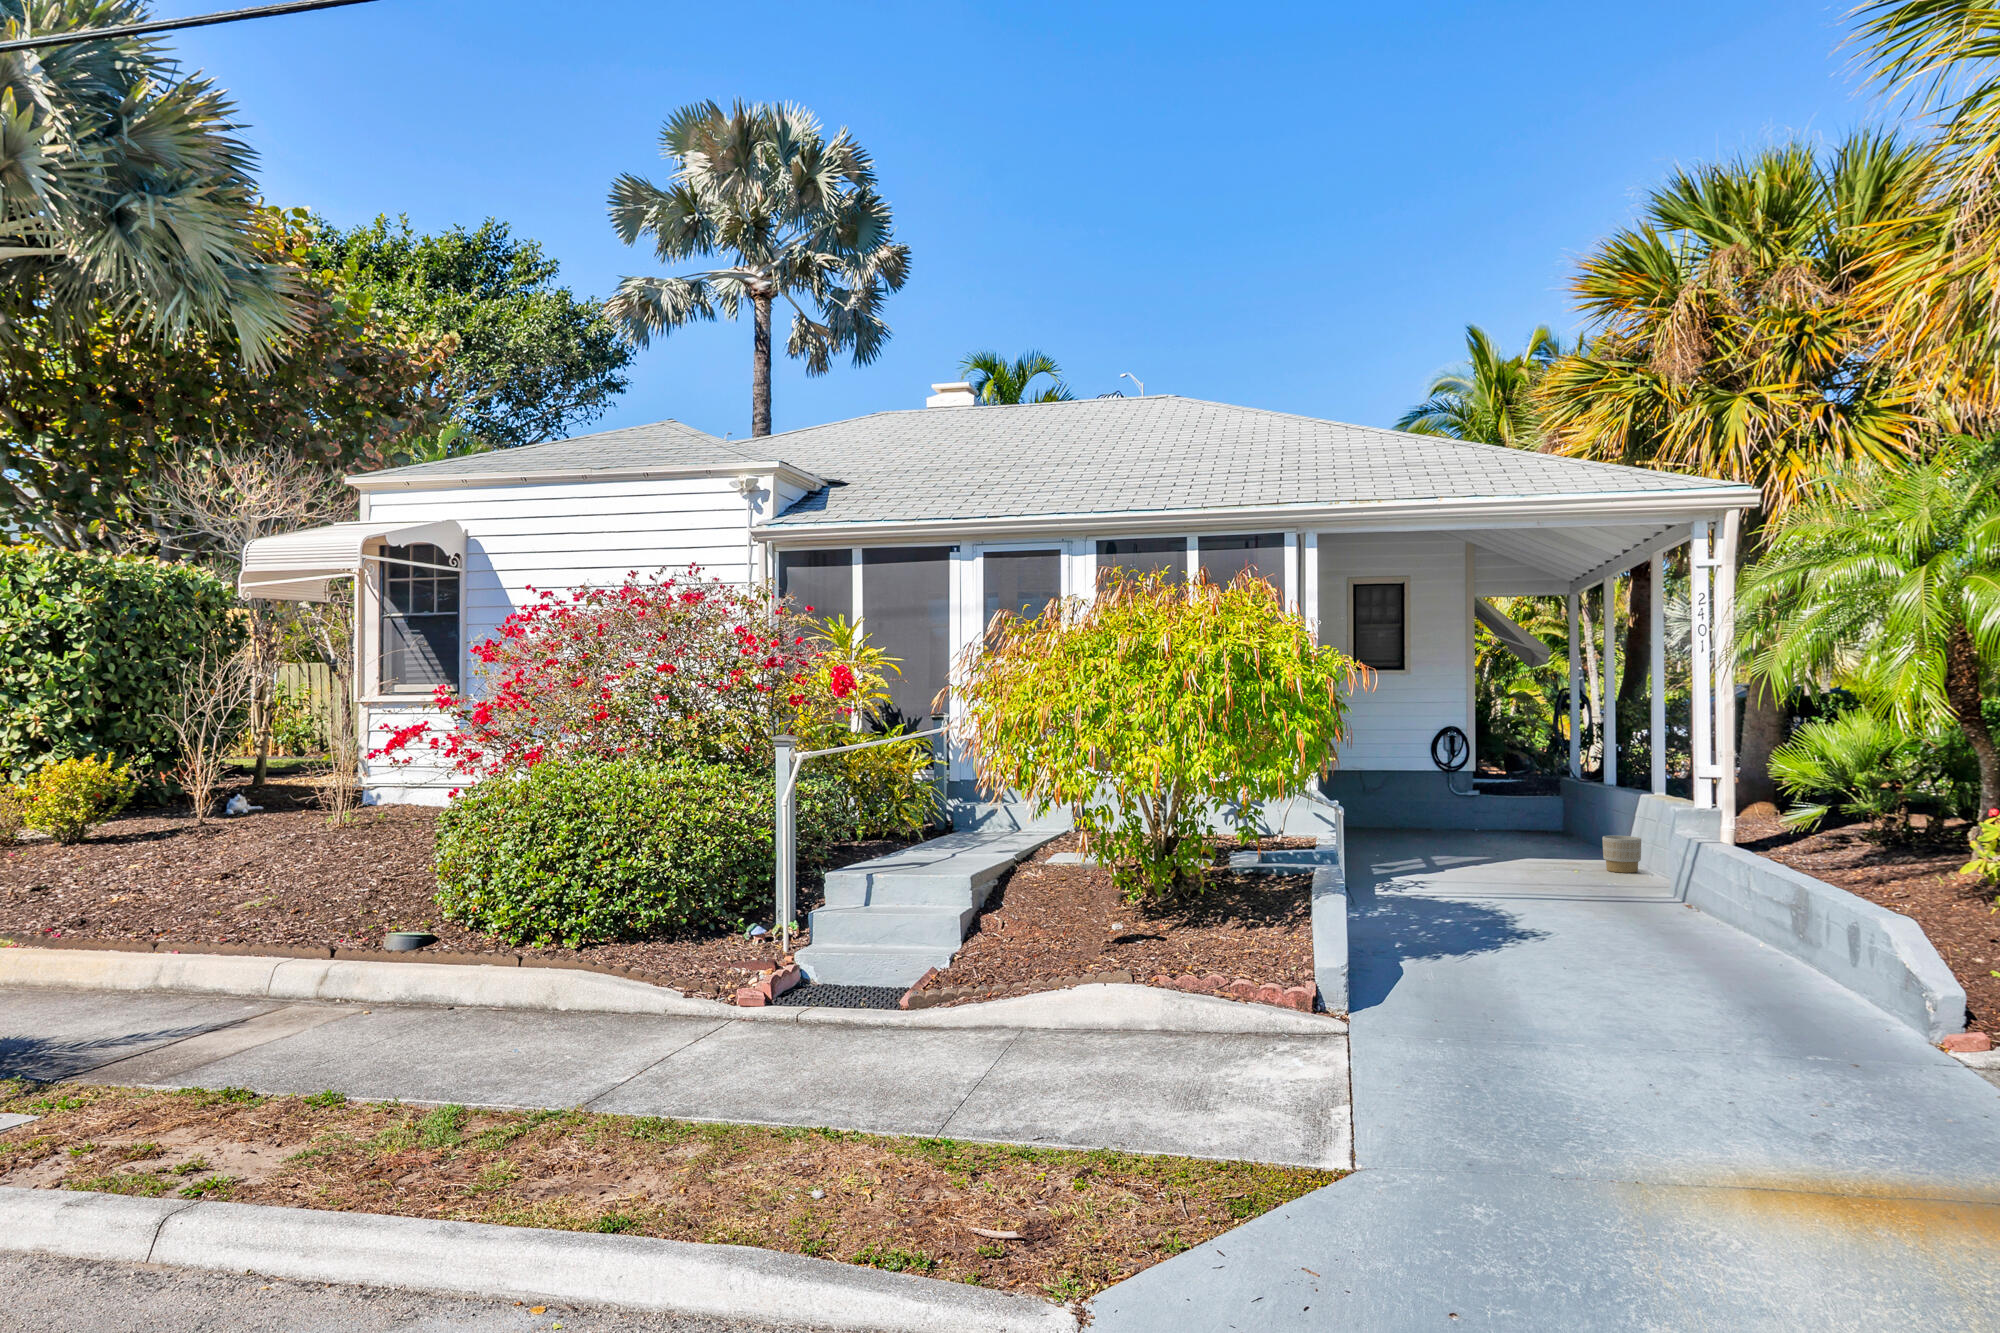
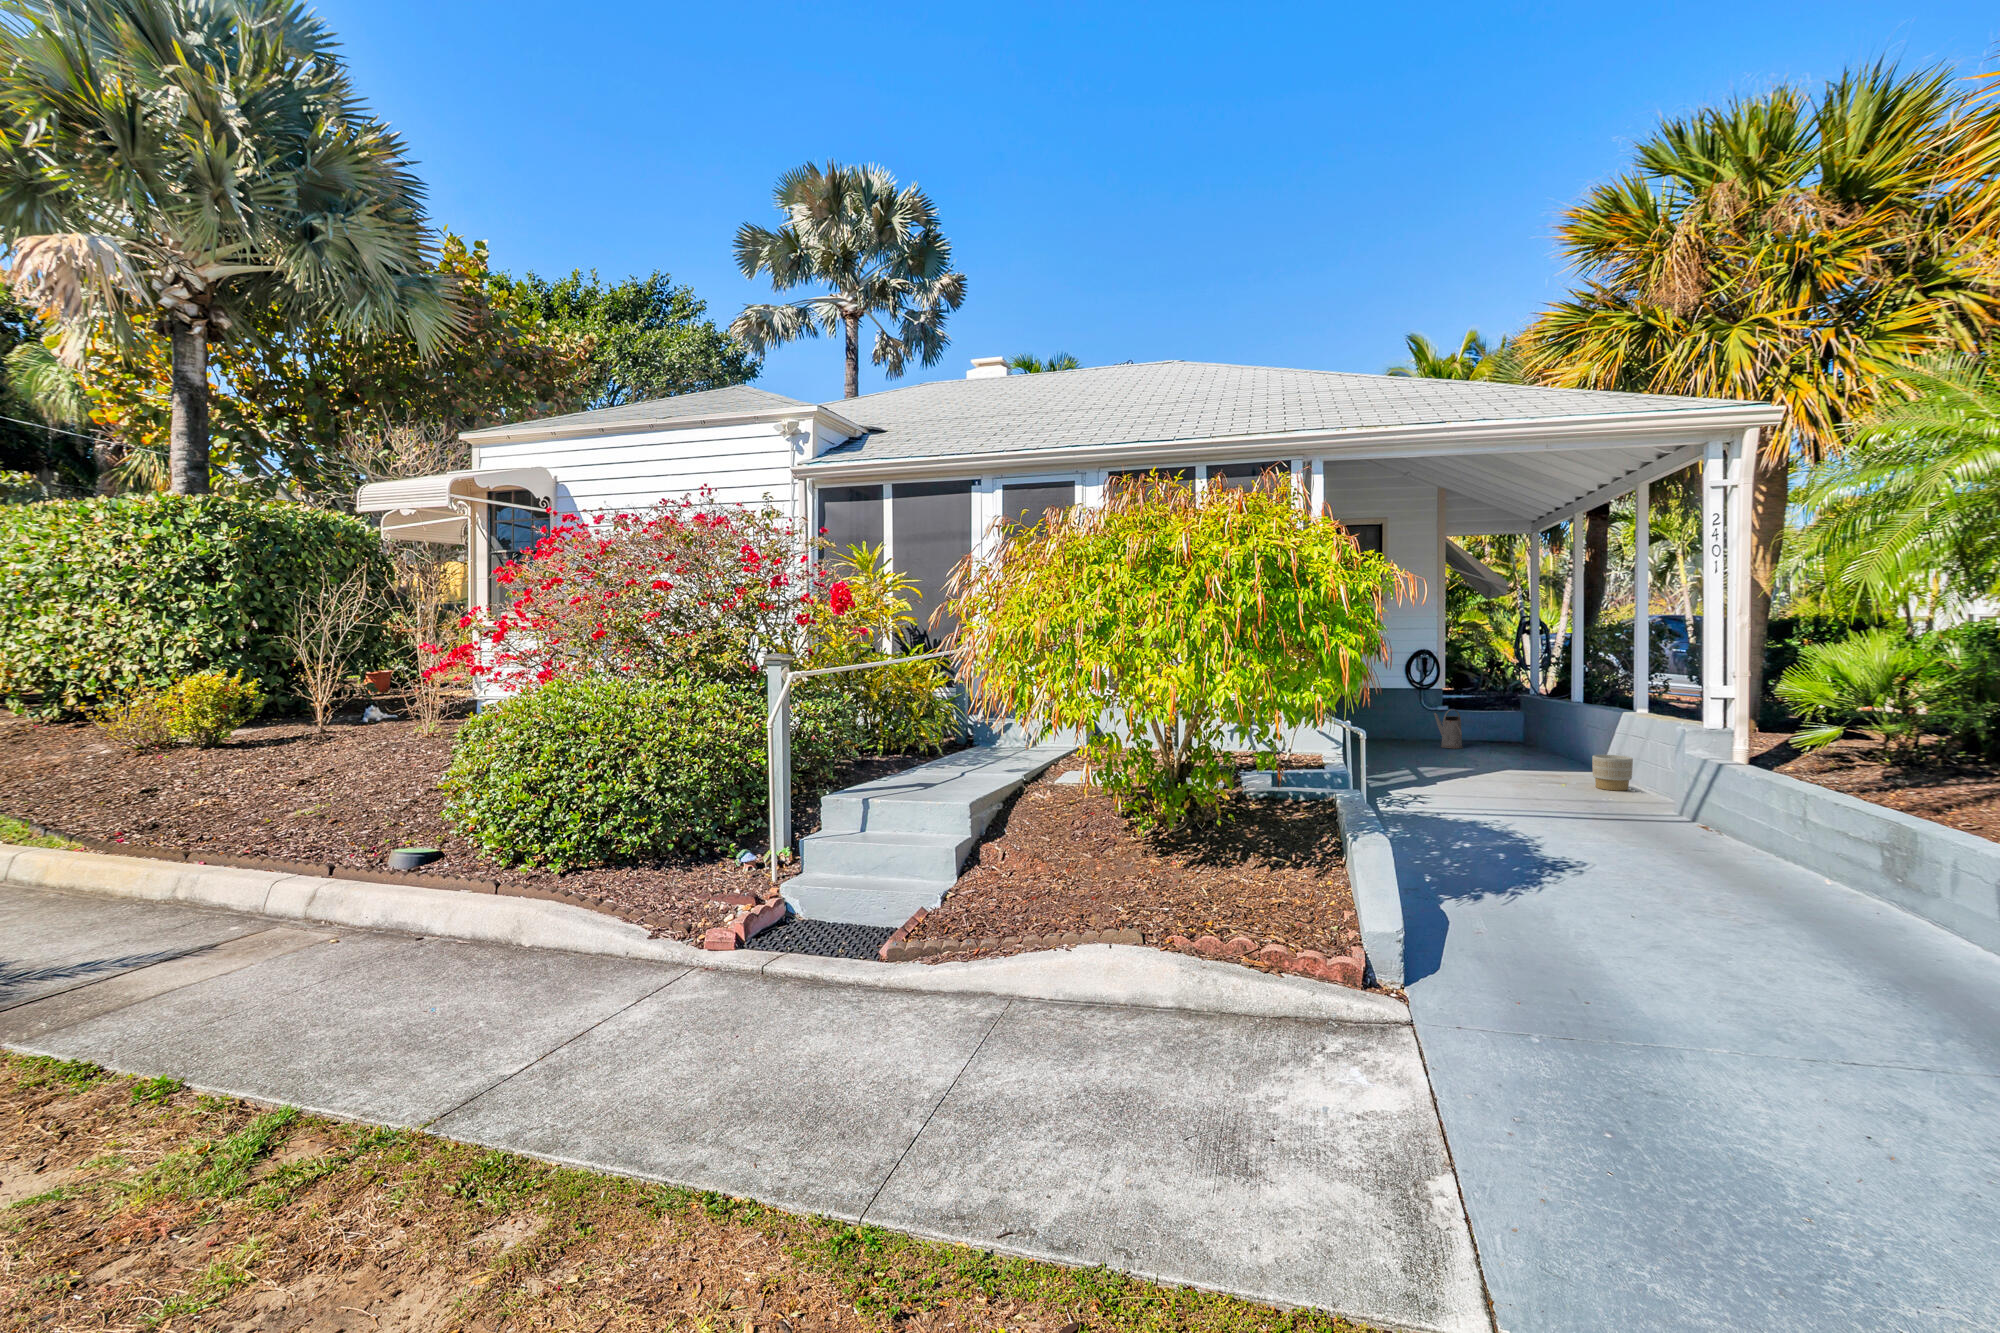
watering can: none [1460,789,1491,834] -> present [1434,709,1463,749]

